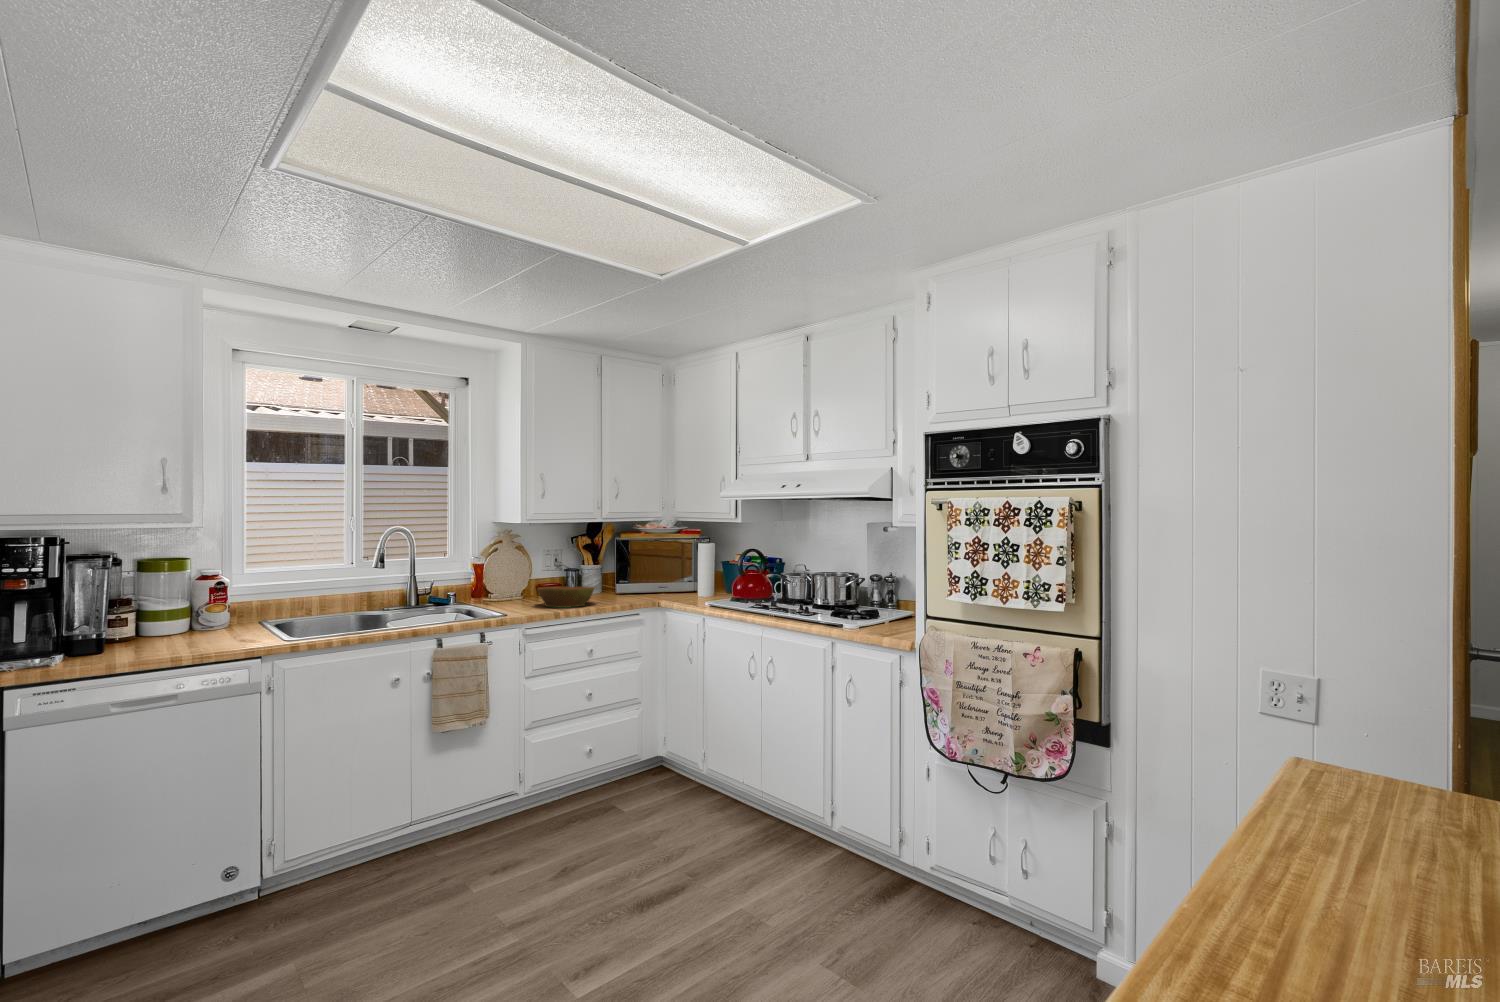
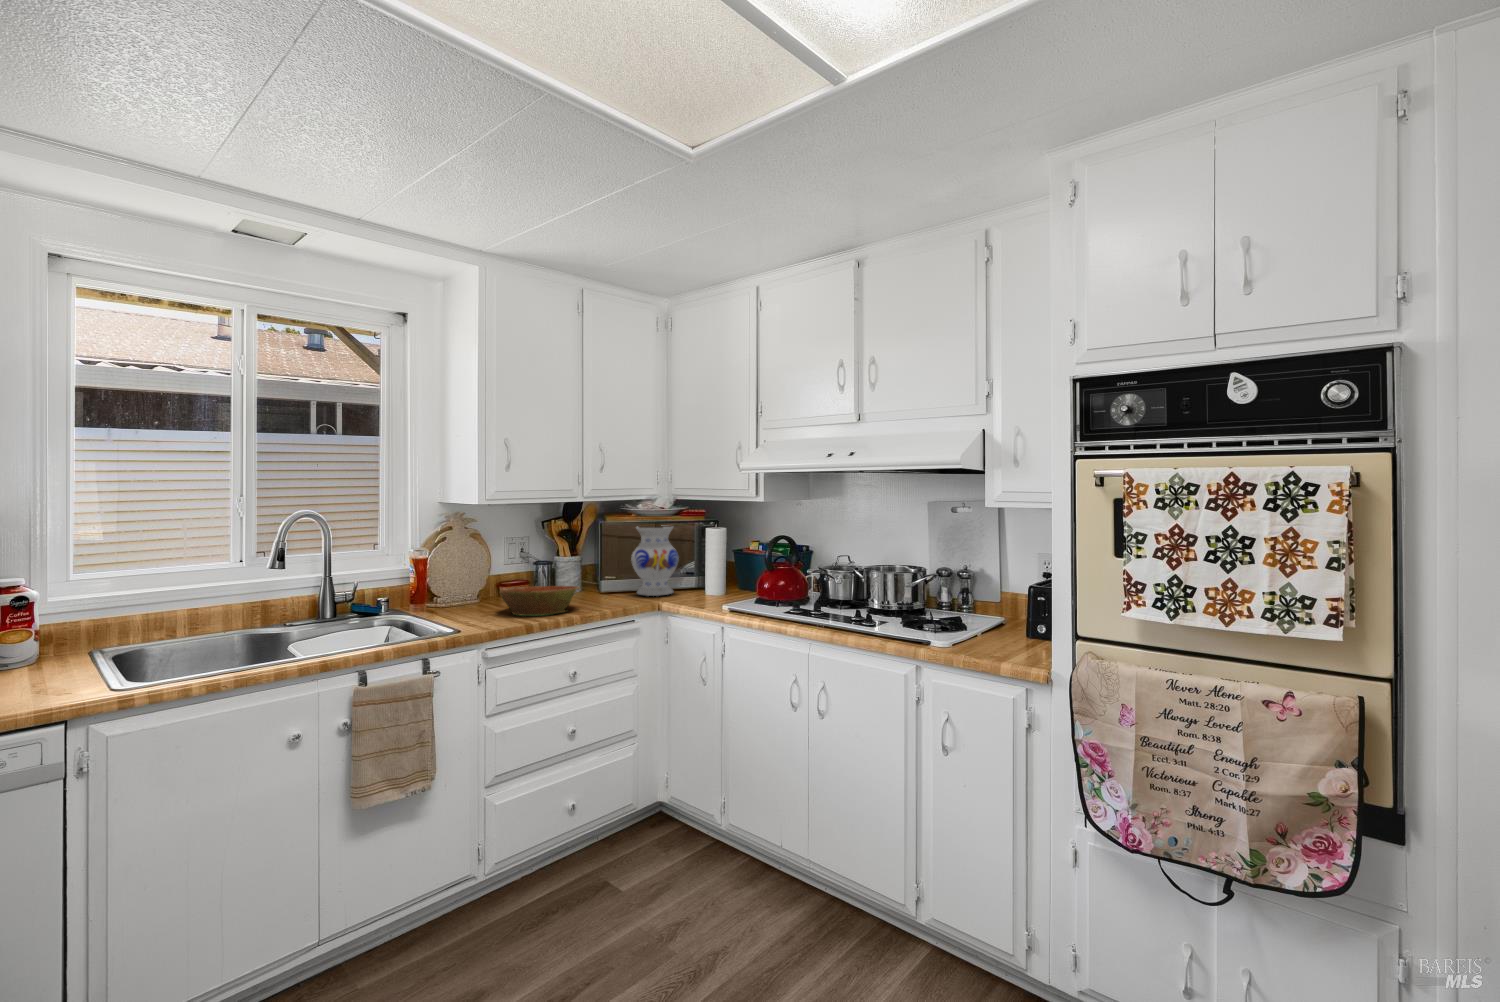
vase: none [641,541,679,596] -> present [631,527,679,596]

